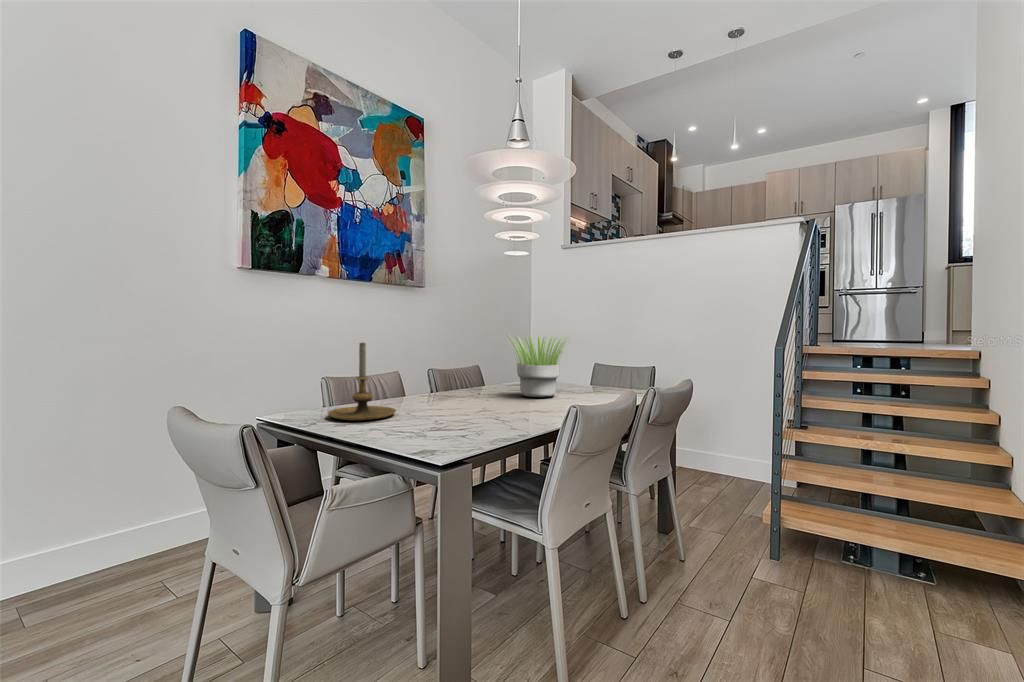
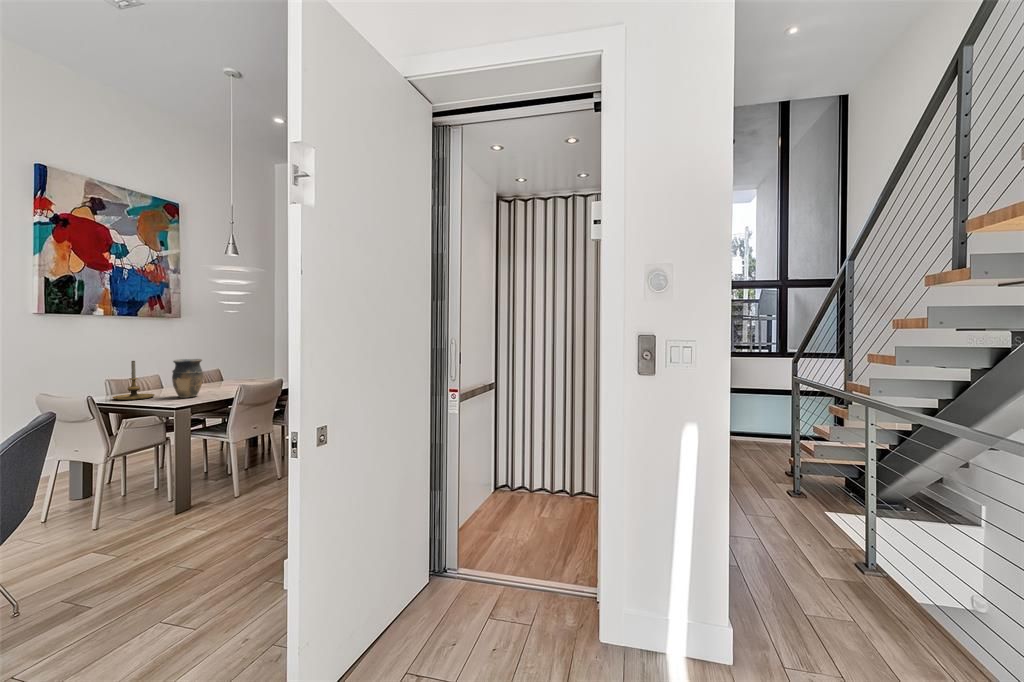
potted plant: present [511,336,567,398] -> none [226,351,271,386]
vase: none [428,342,481,422] -> present [172,359,203,398]

